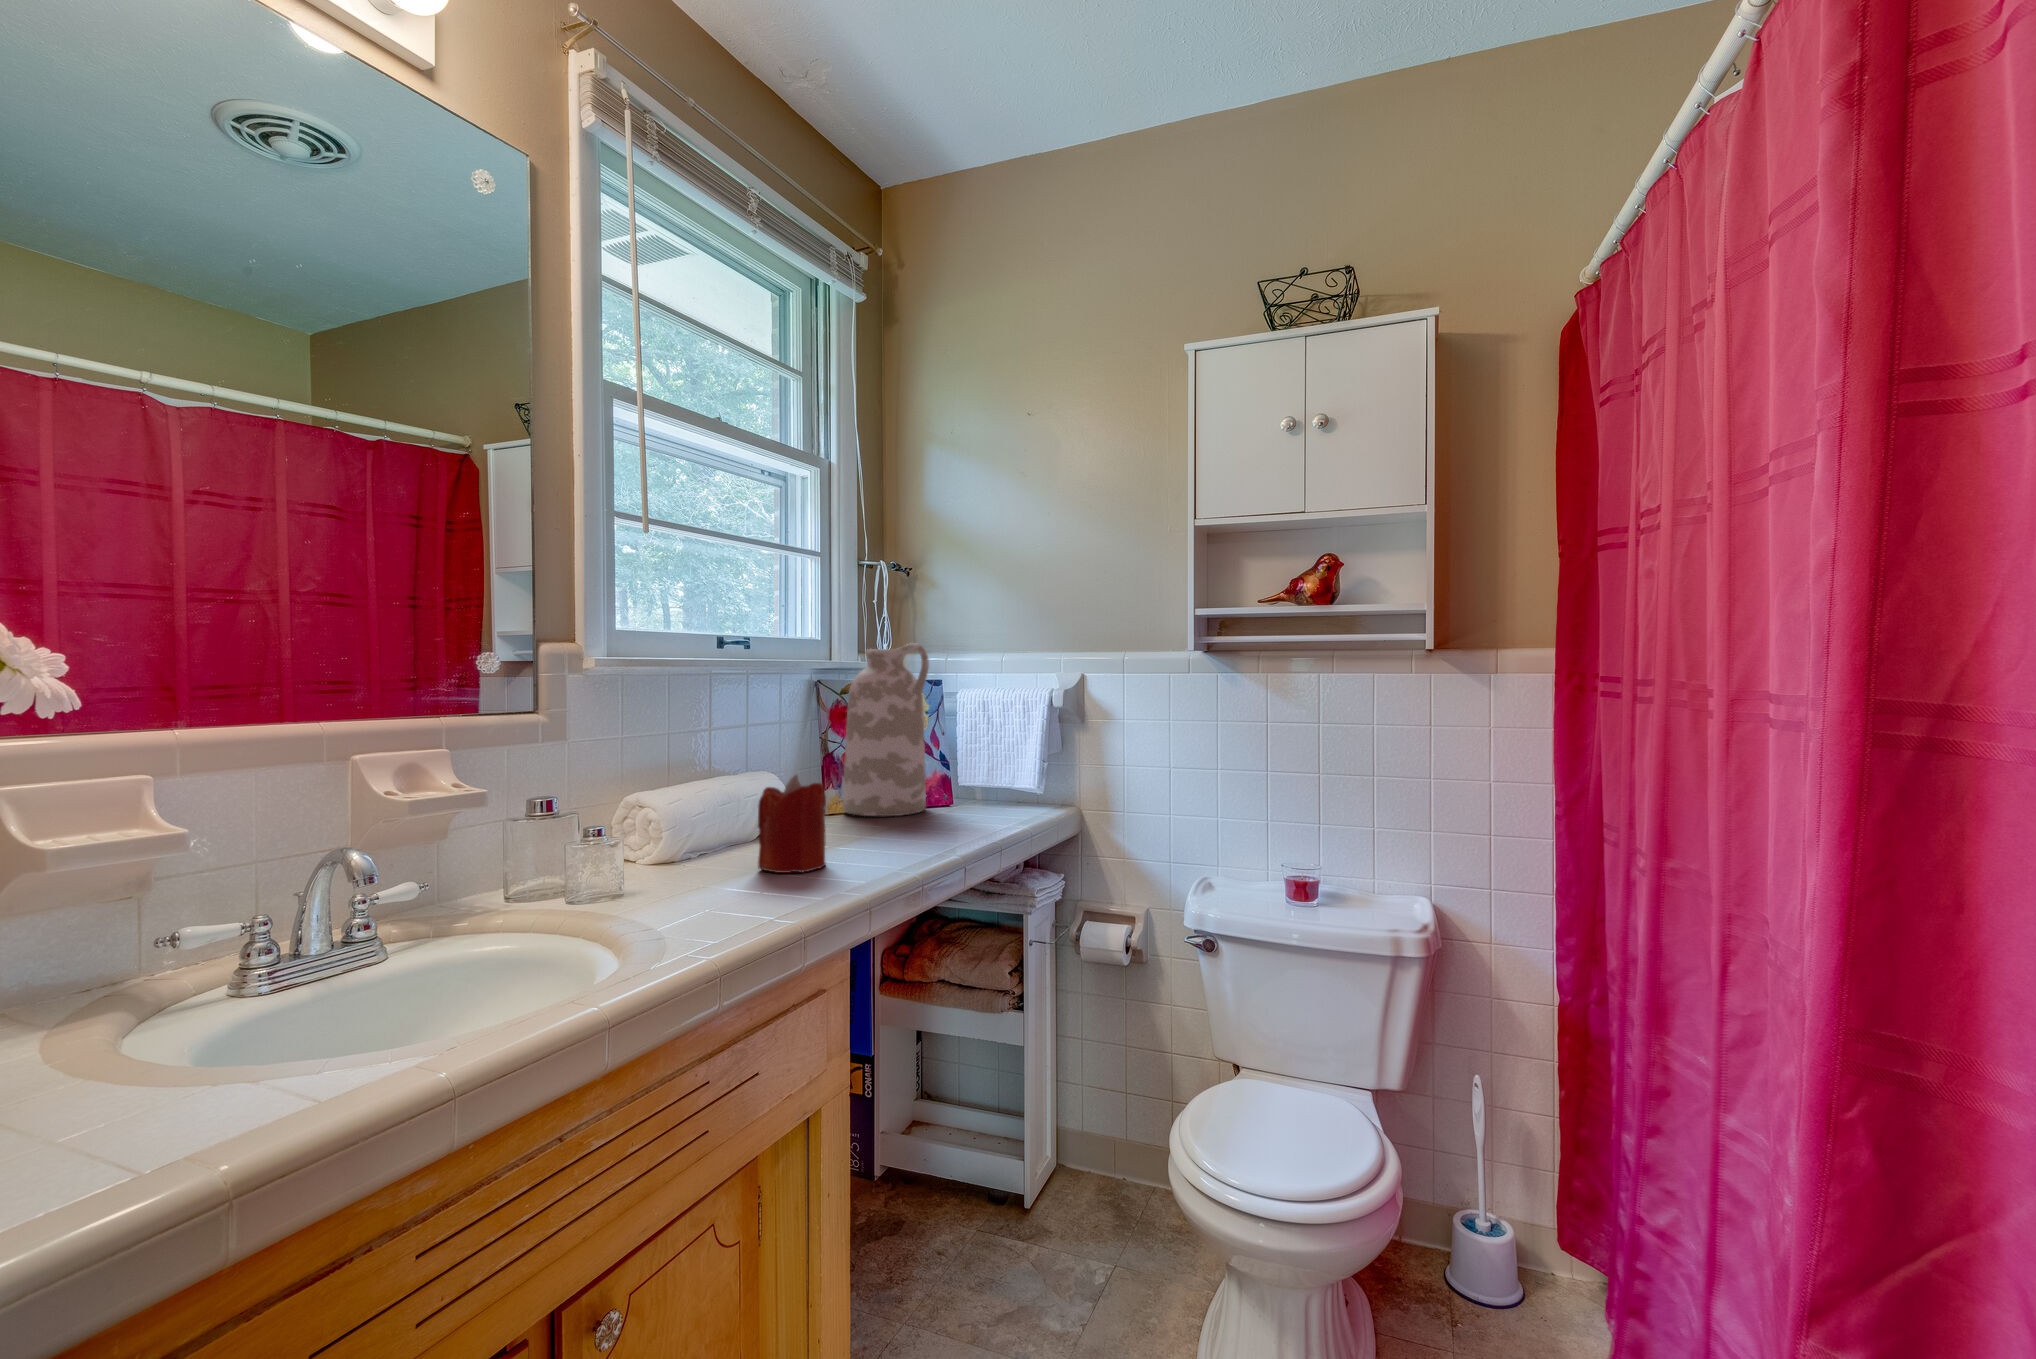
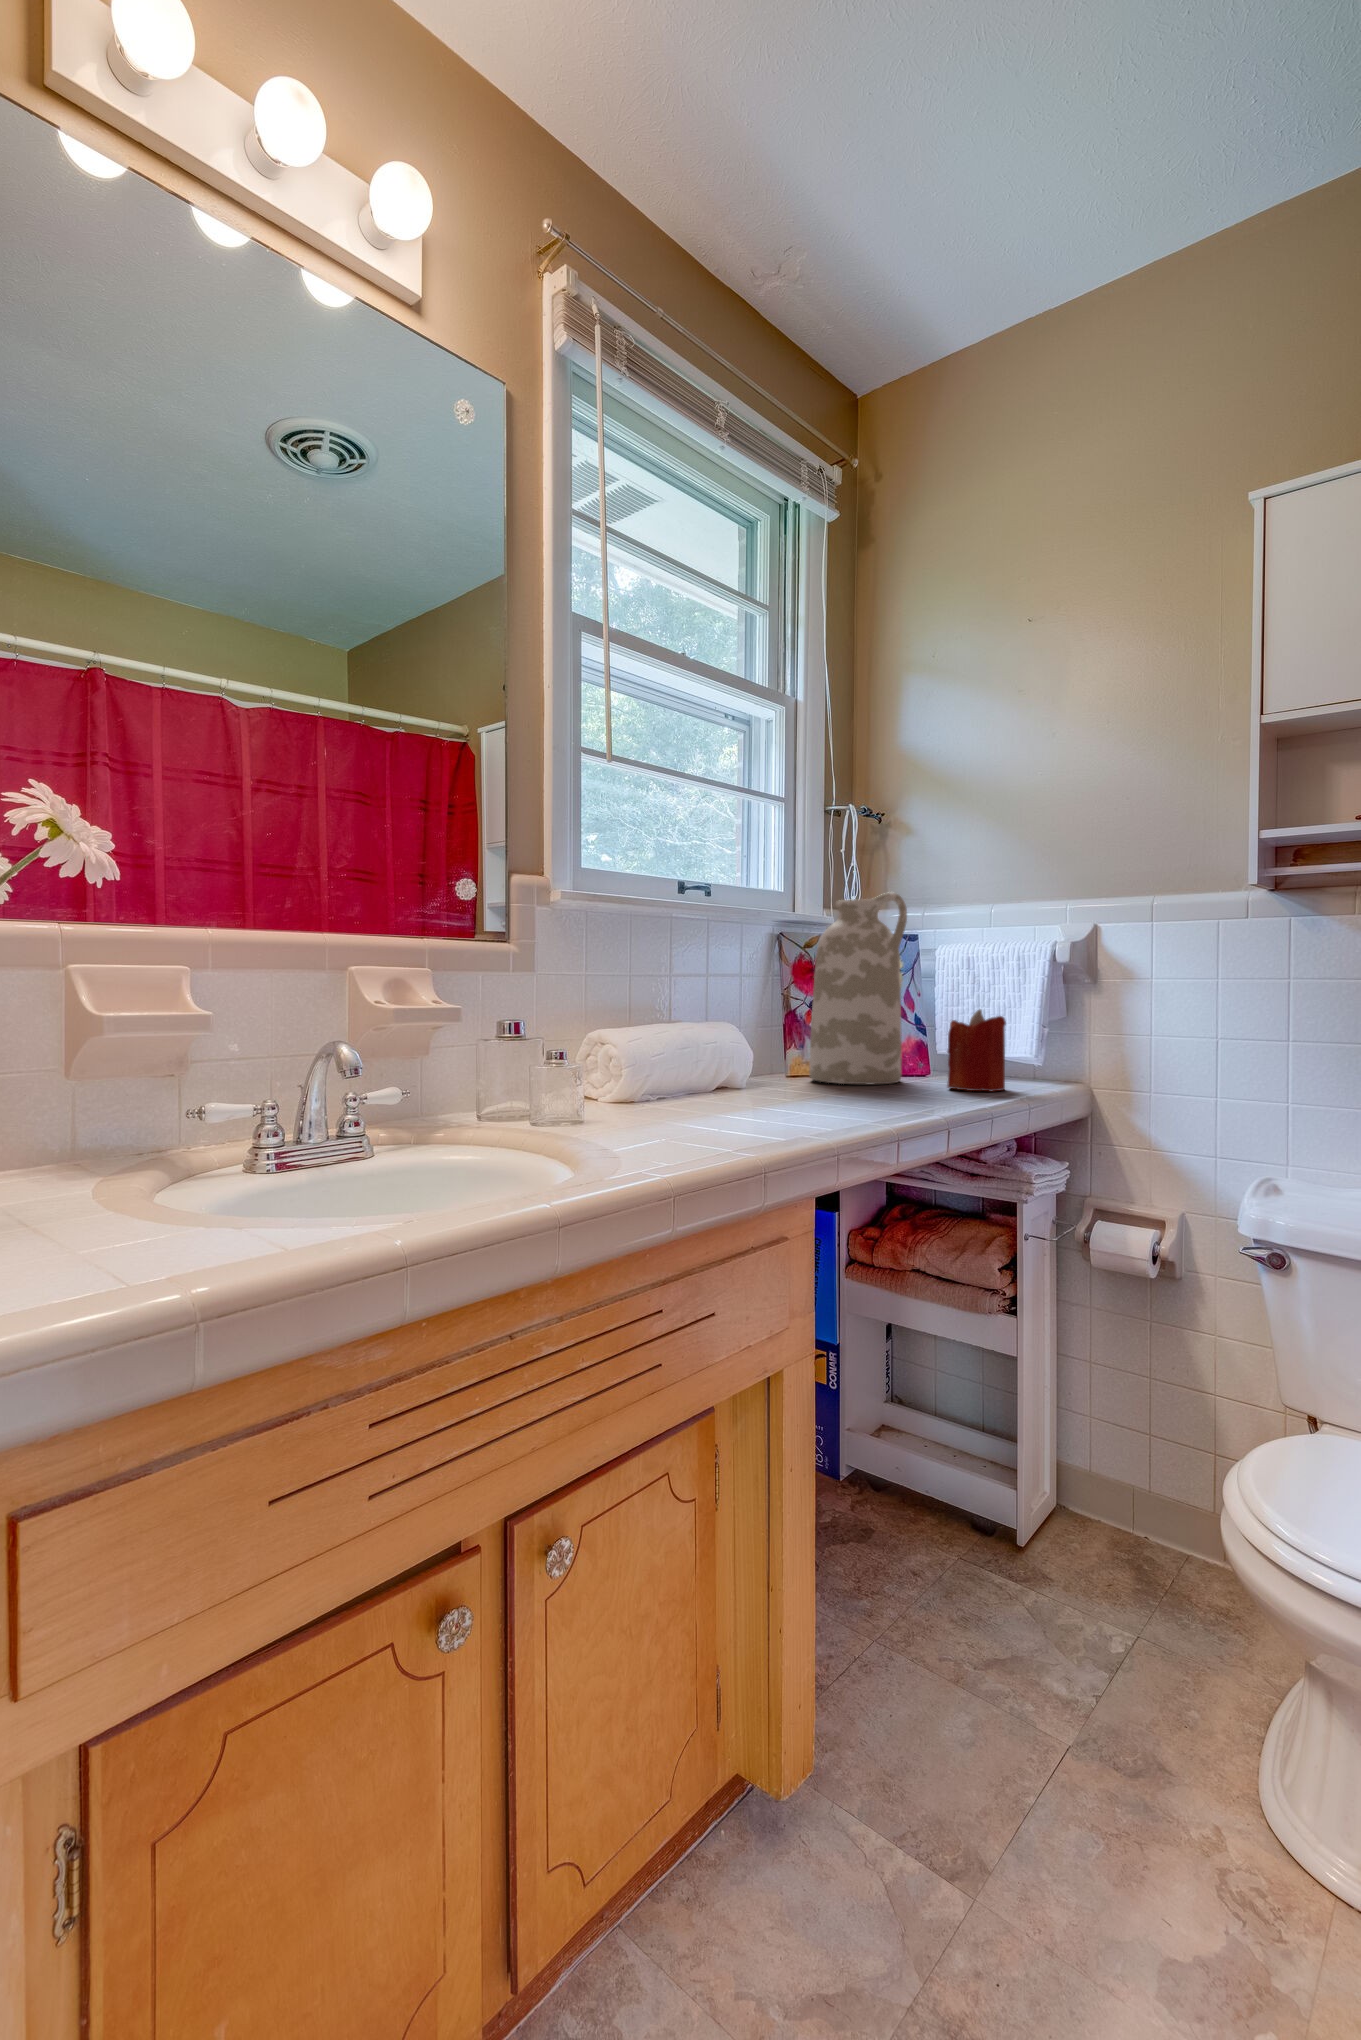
candle: present [758,775,826,873] -> present [947,1009,1006,1091]

